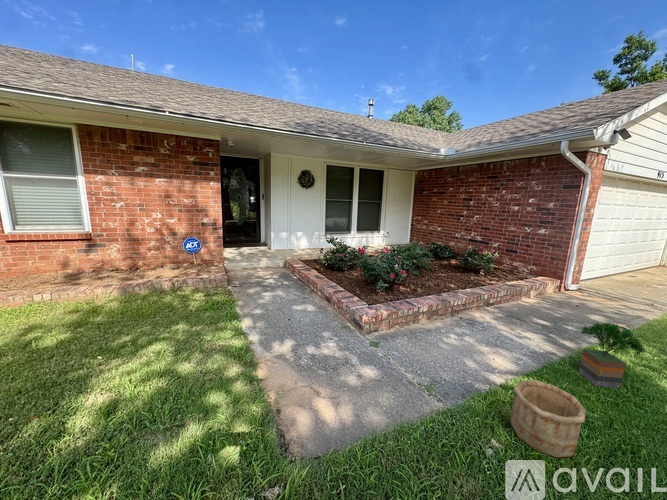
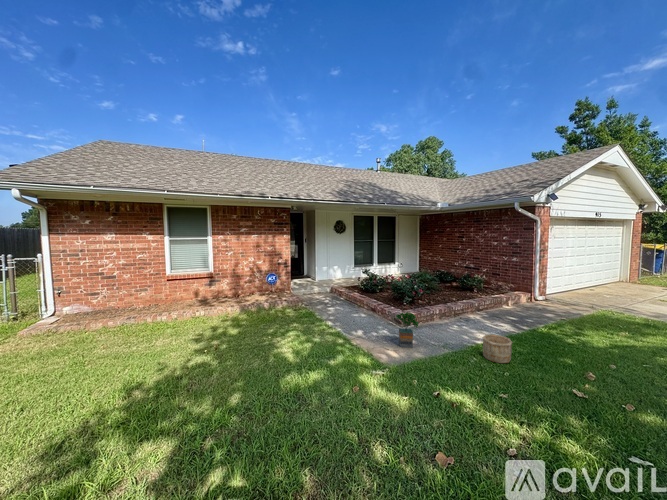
potted tree: present [579,323,645,388] -> present [396,313,418,348]

